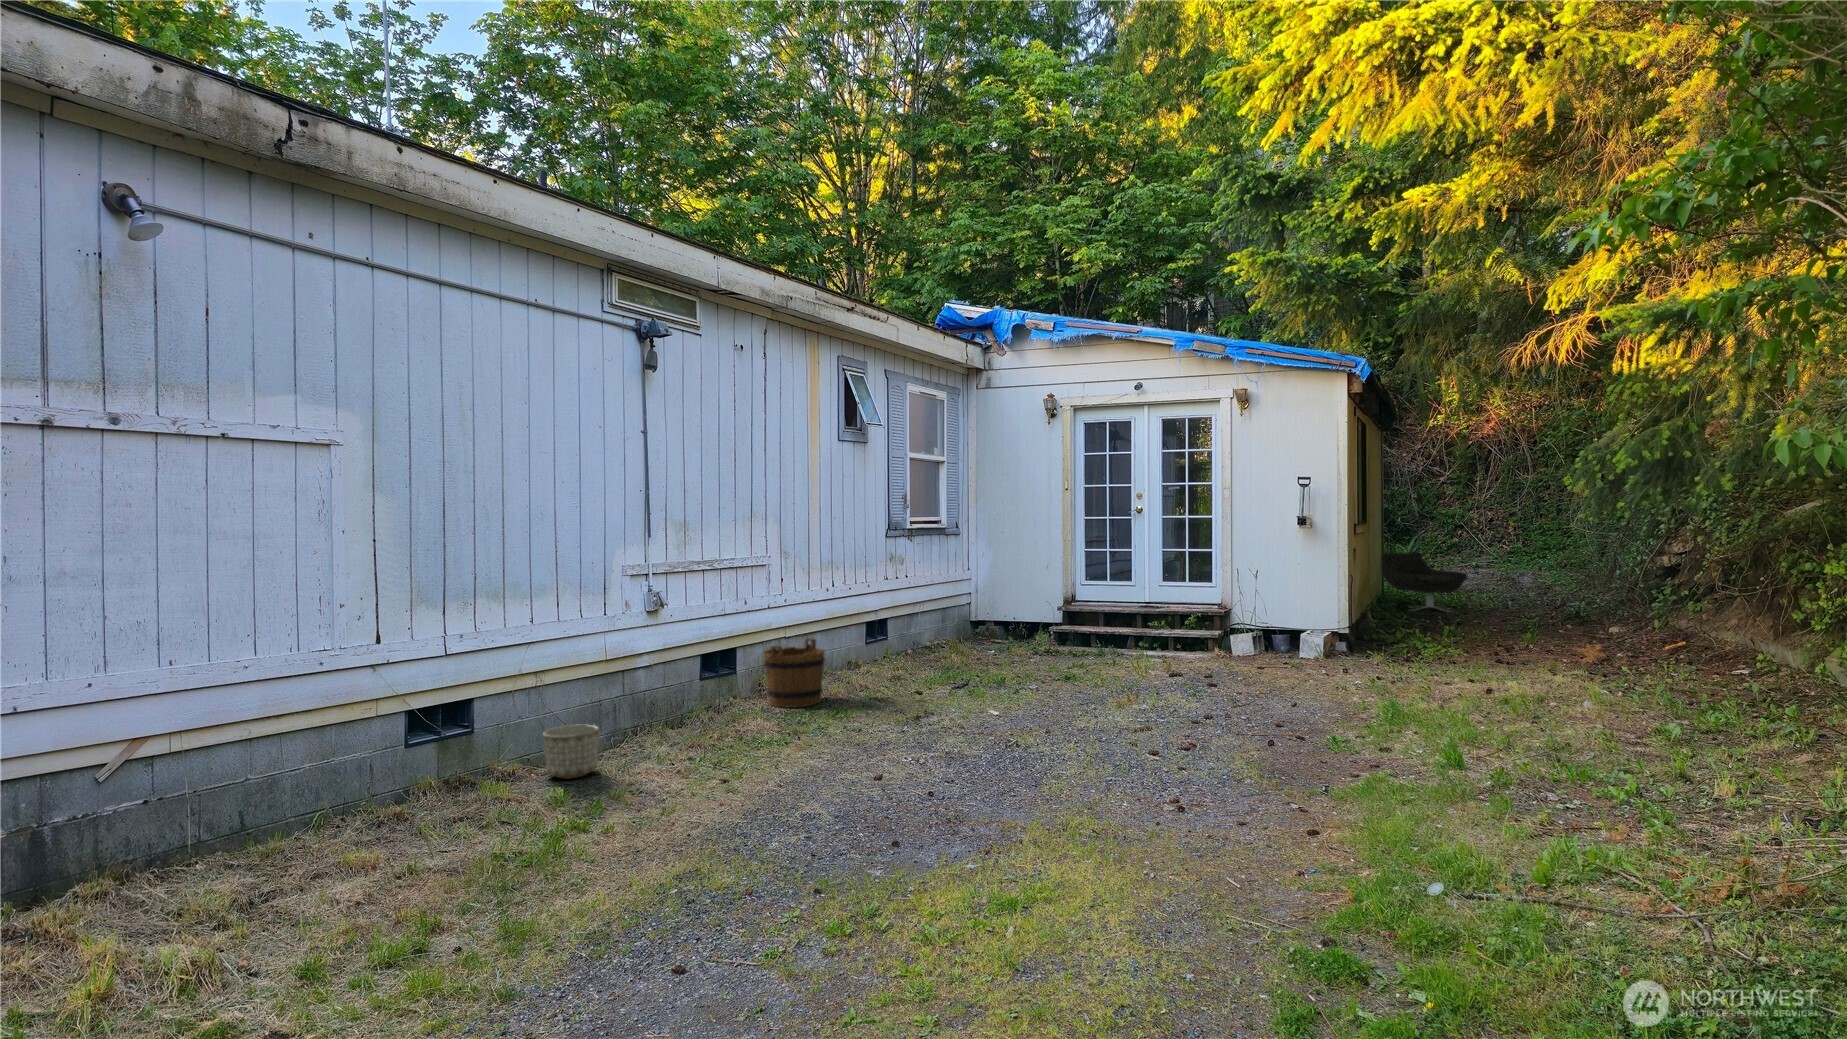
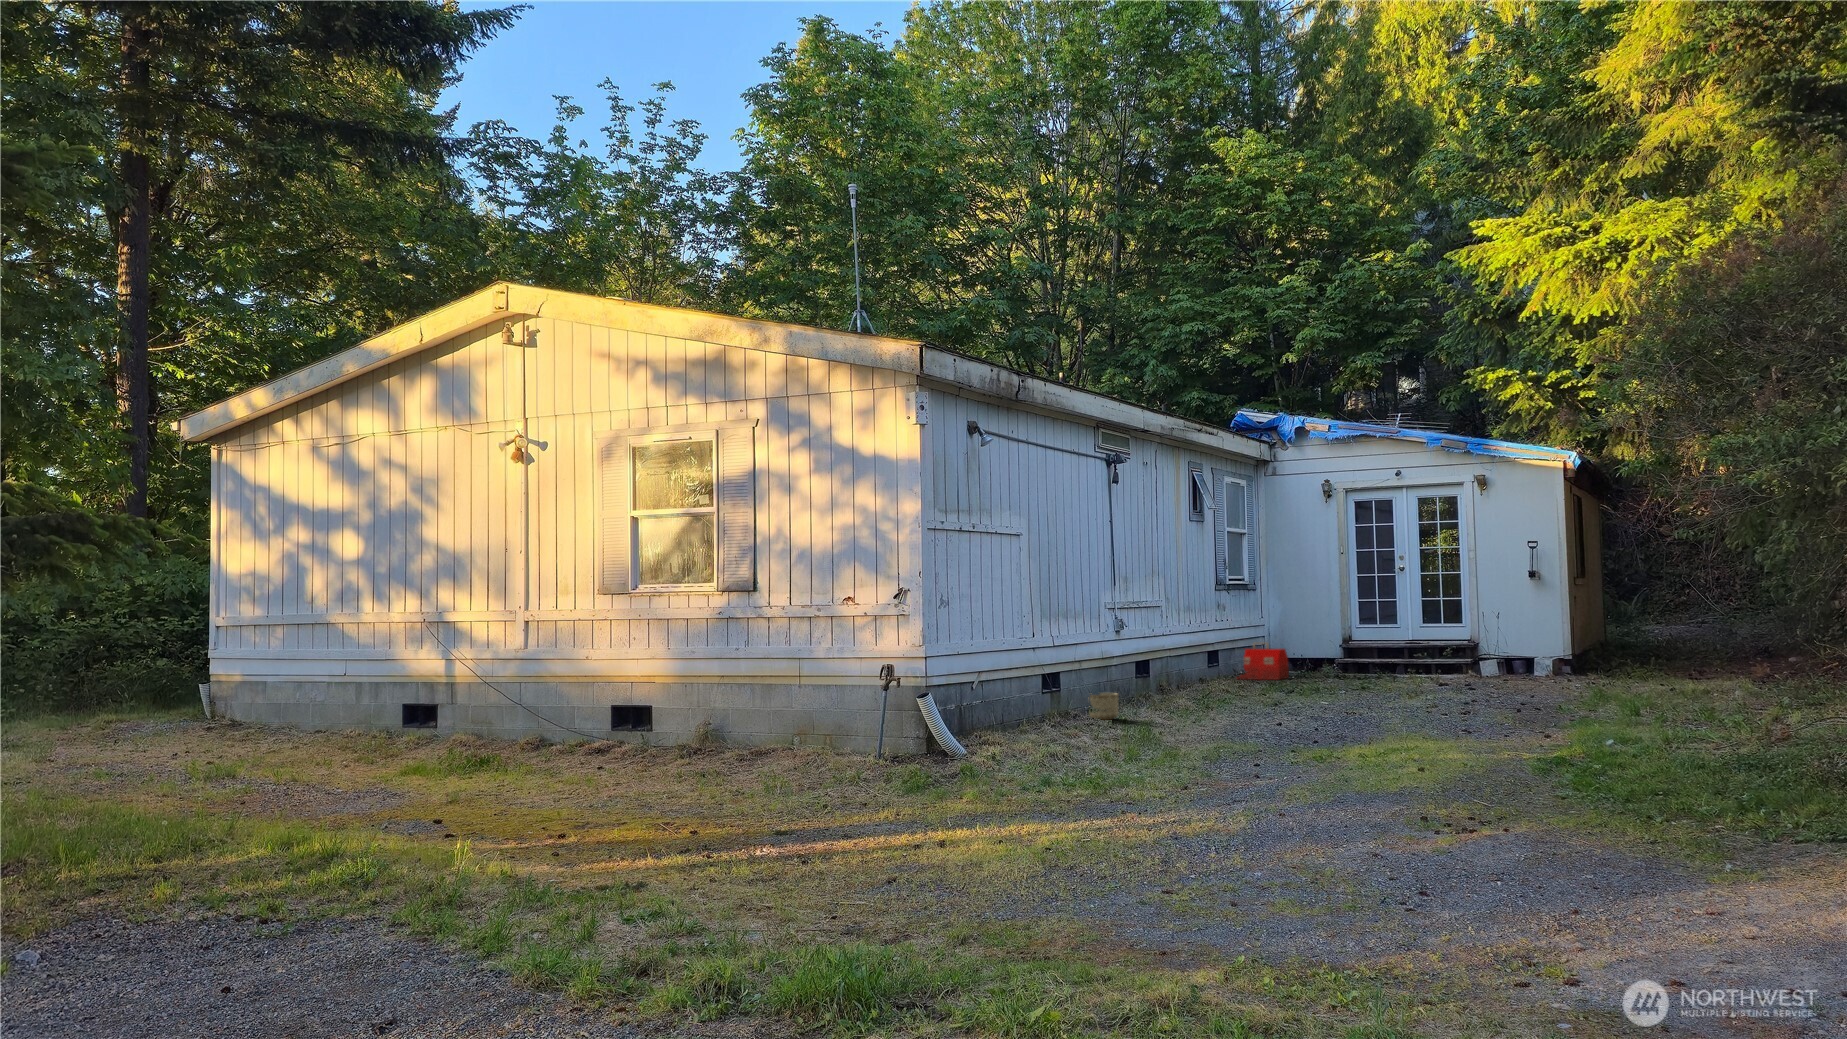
lounge chair: present [1382,552,1467,611] -> none [1605,603,1681,652]
toolbox: none [918,606,988,658] -> present [1237,642,1289,680]
bucket: present [762,638,825,708] -> none [1163,656,1204,699]

